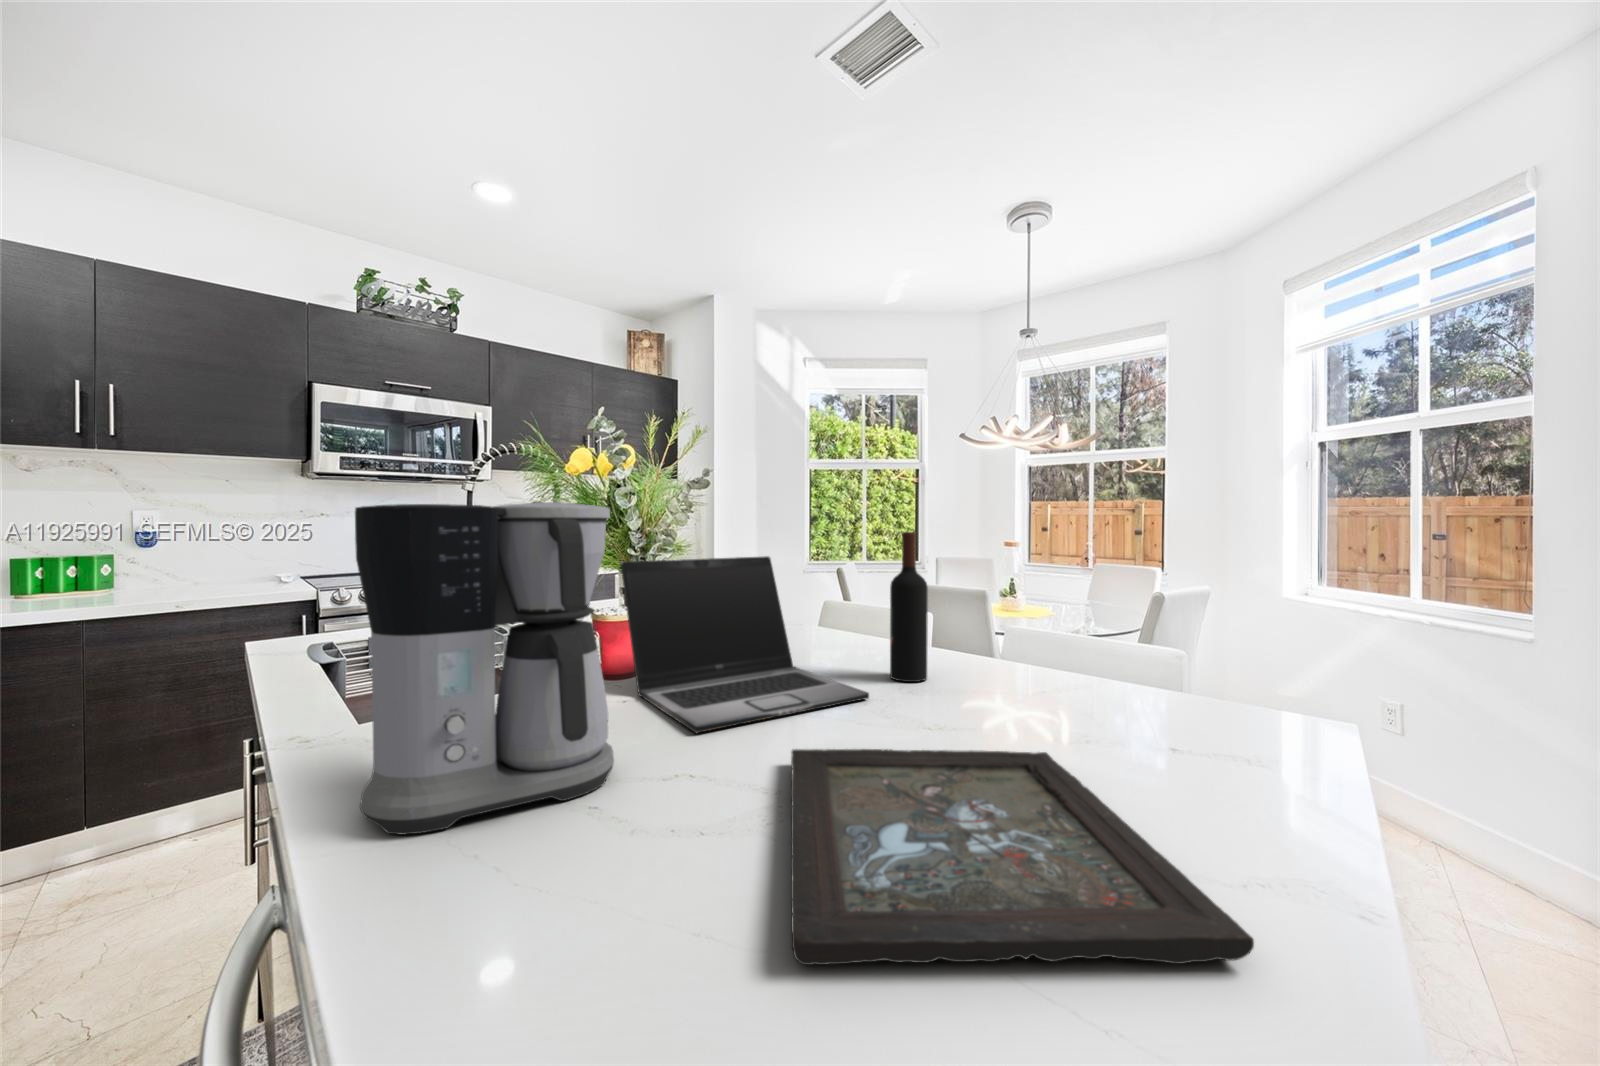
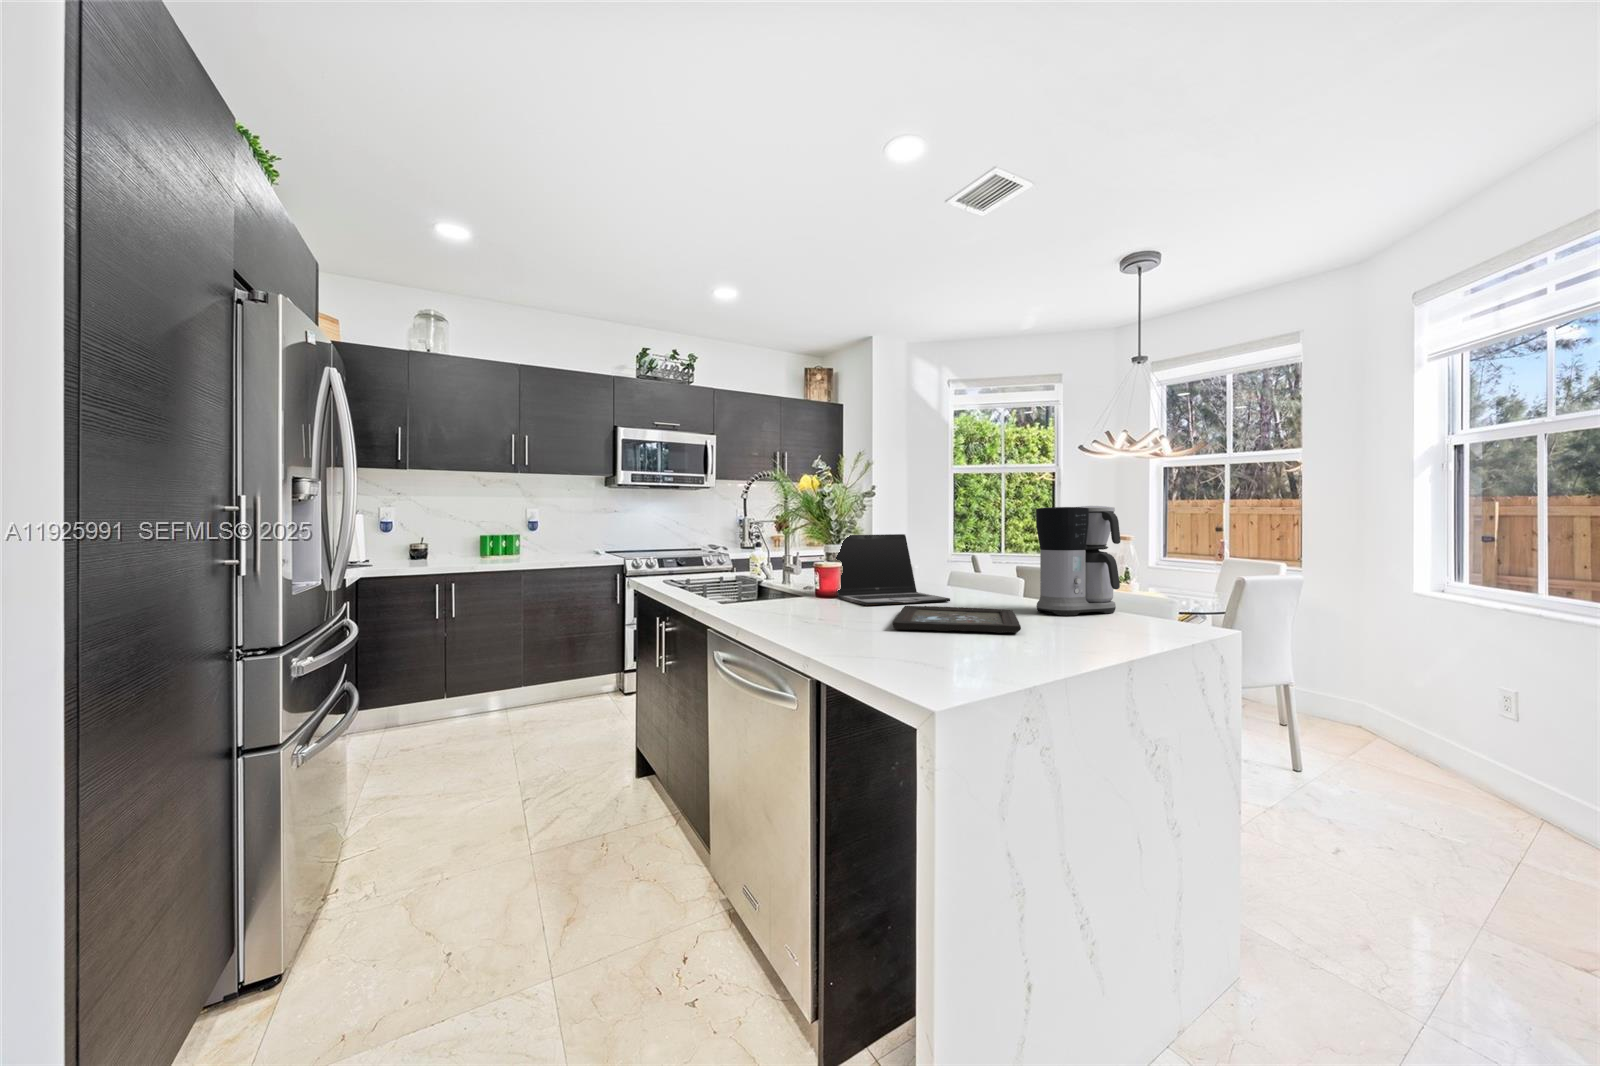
coffee maker: present [355,502,614,834] -> present [1036,506,1121,616]
wine bottle: present [890,532,928,682] -> none [968,520,988,599]

